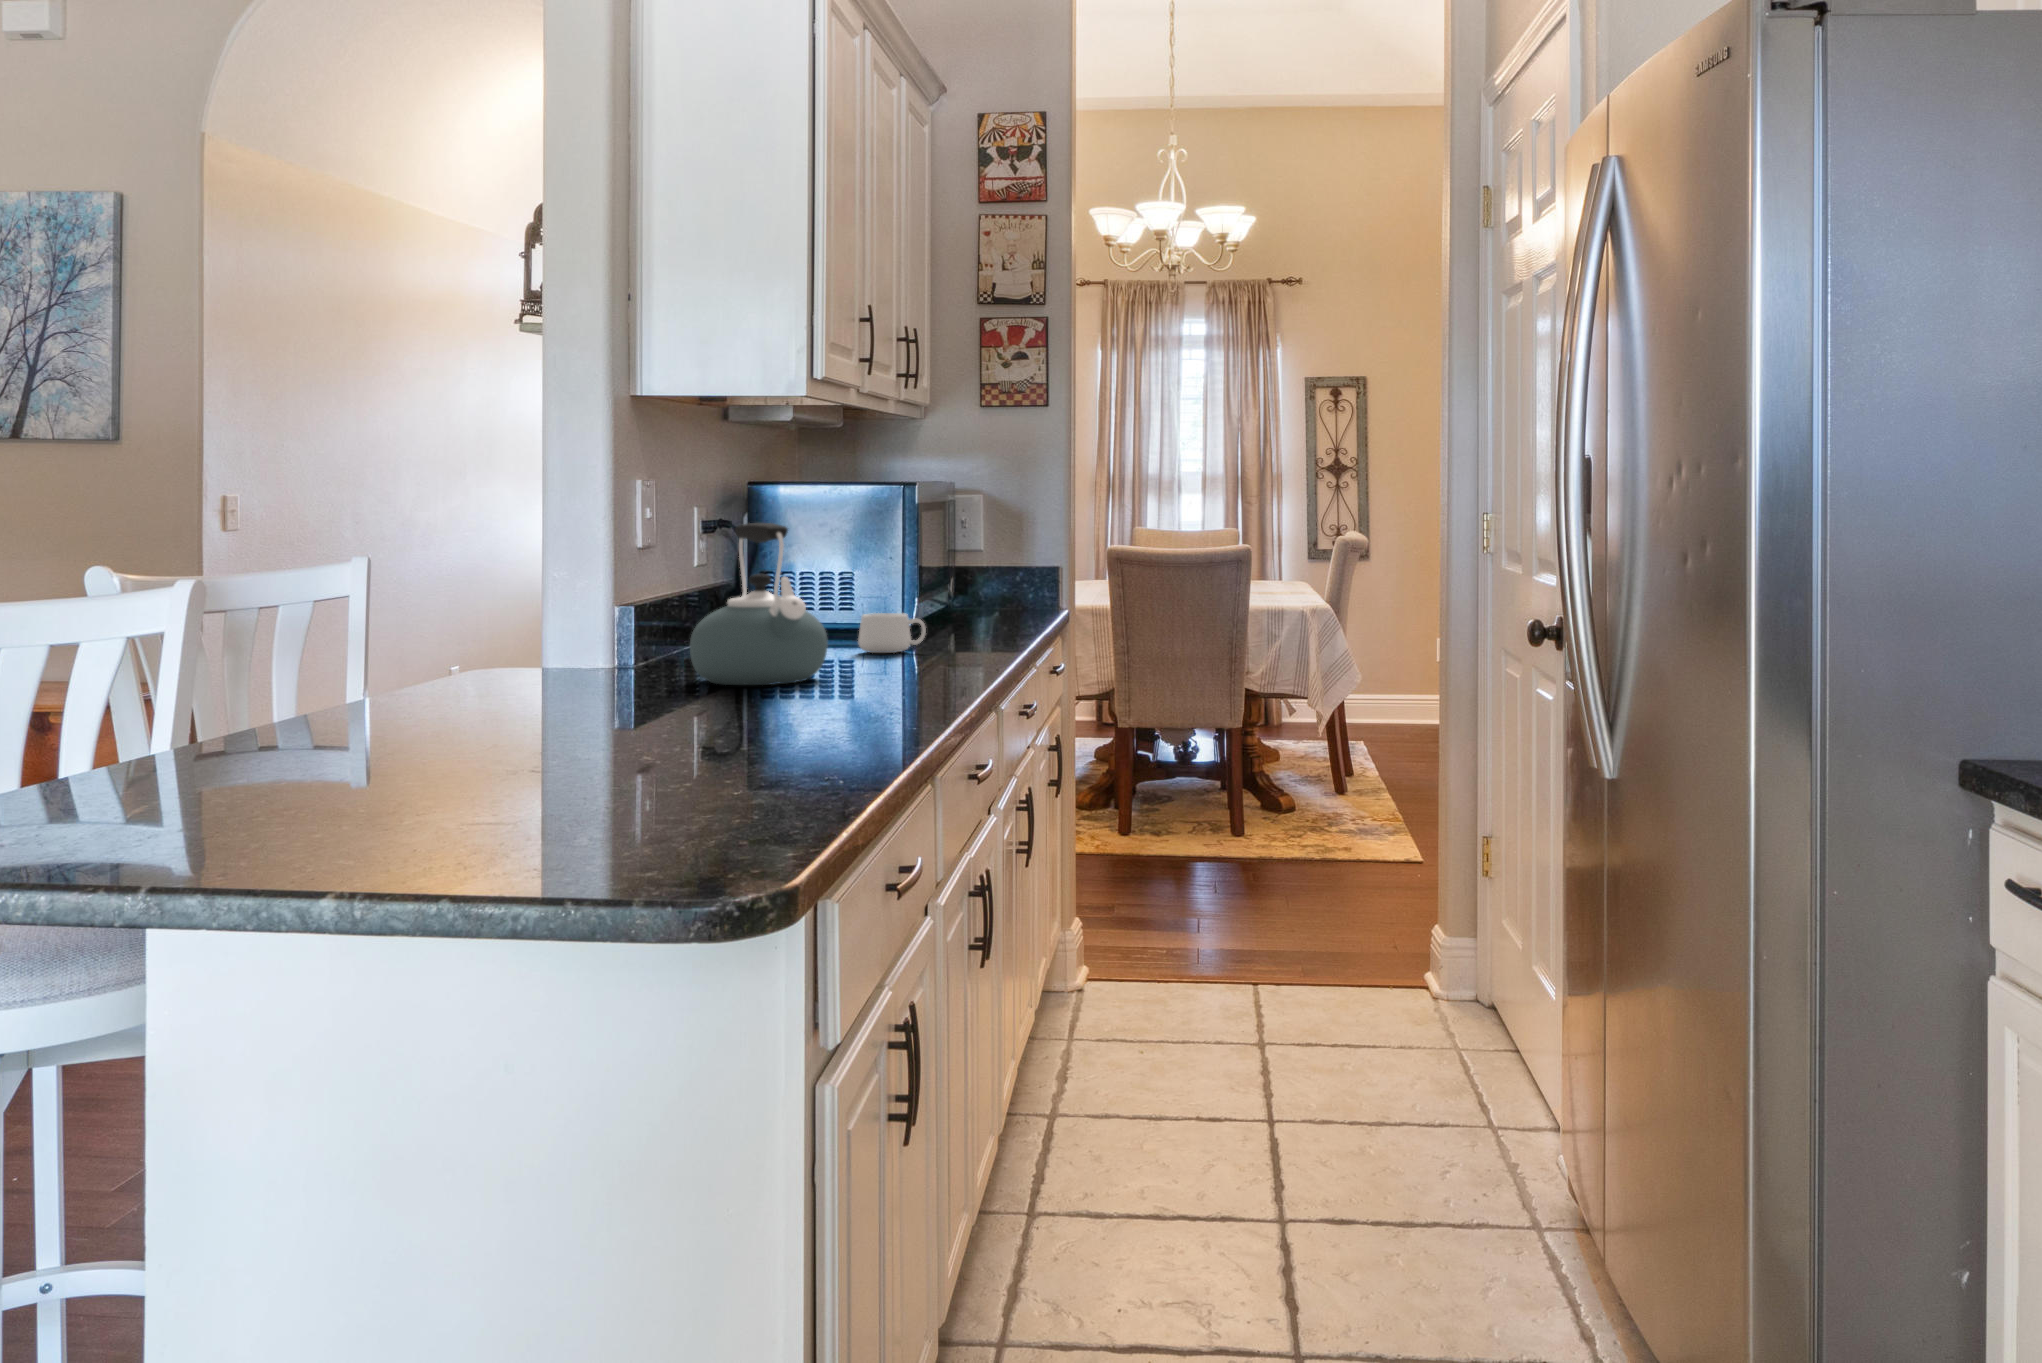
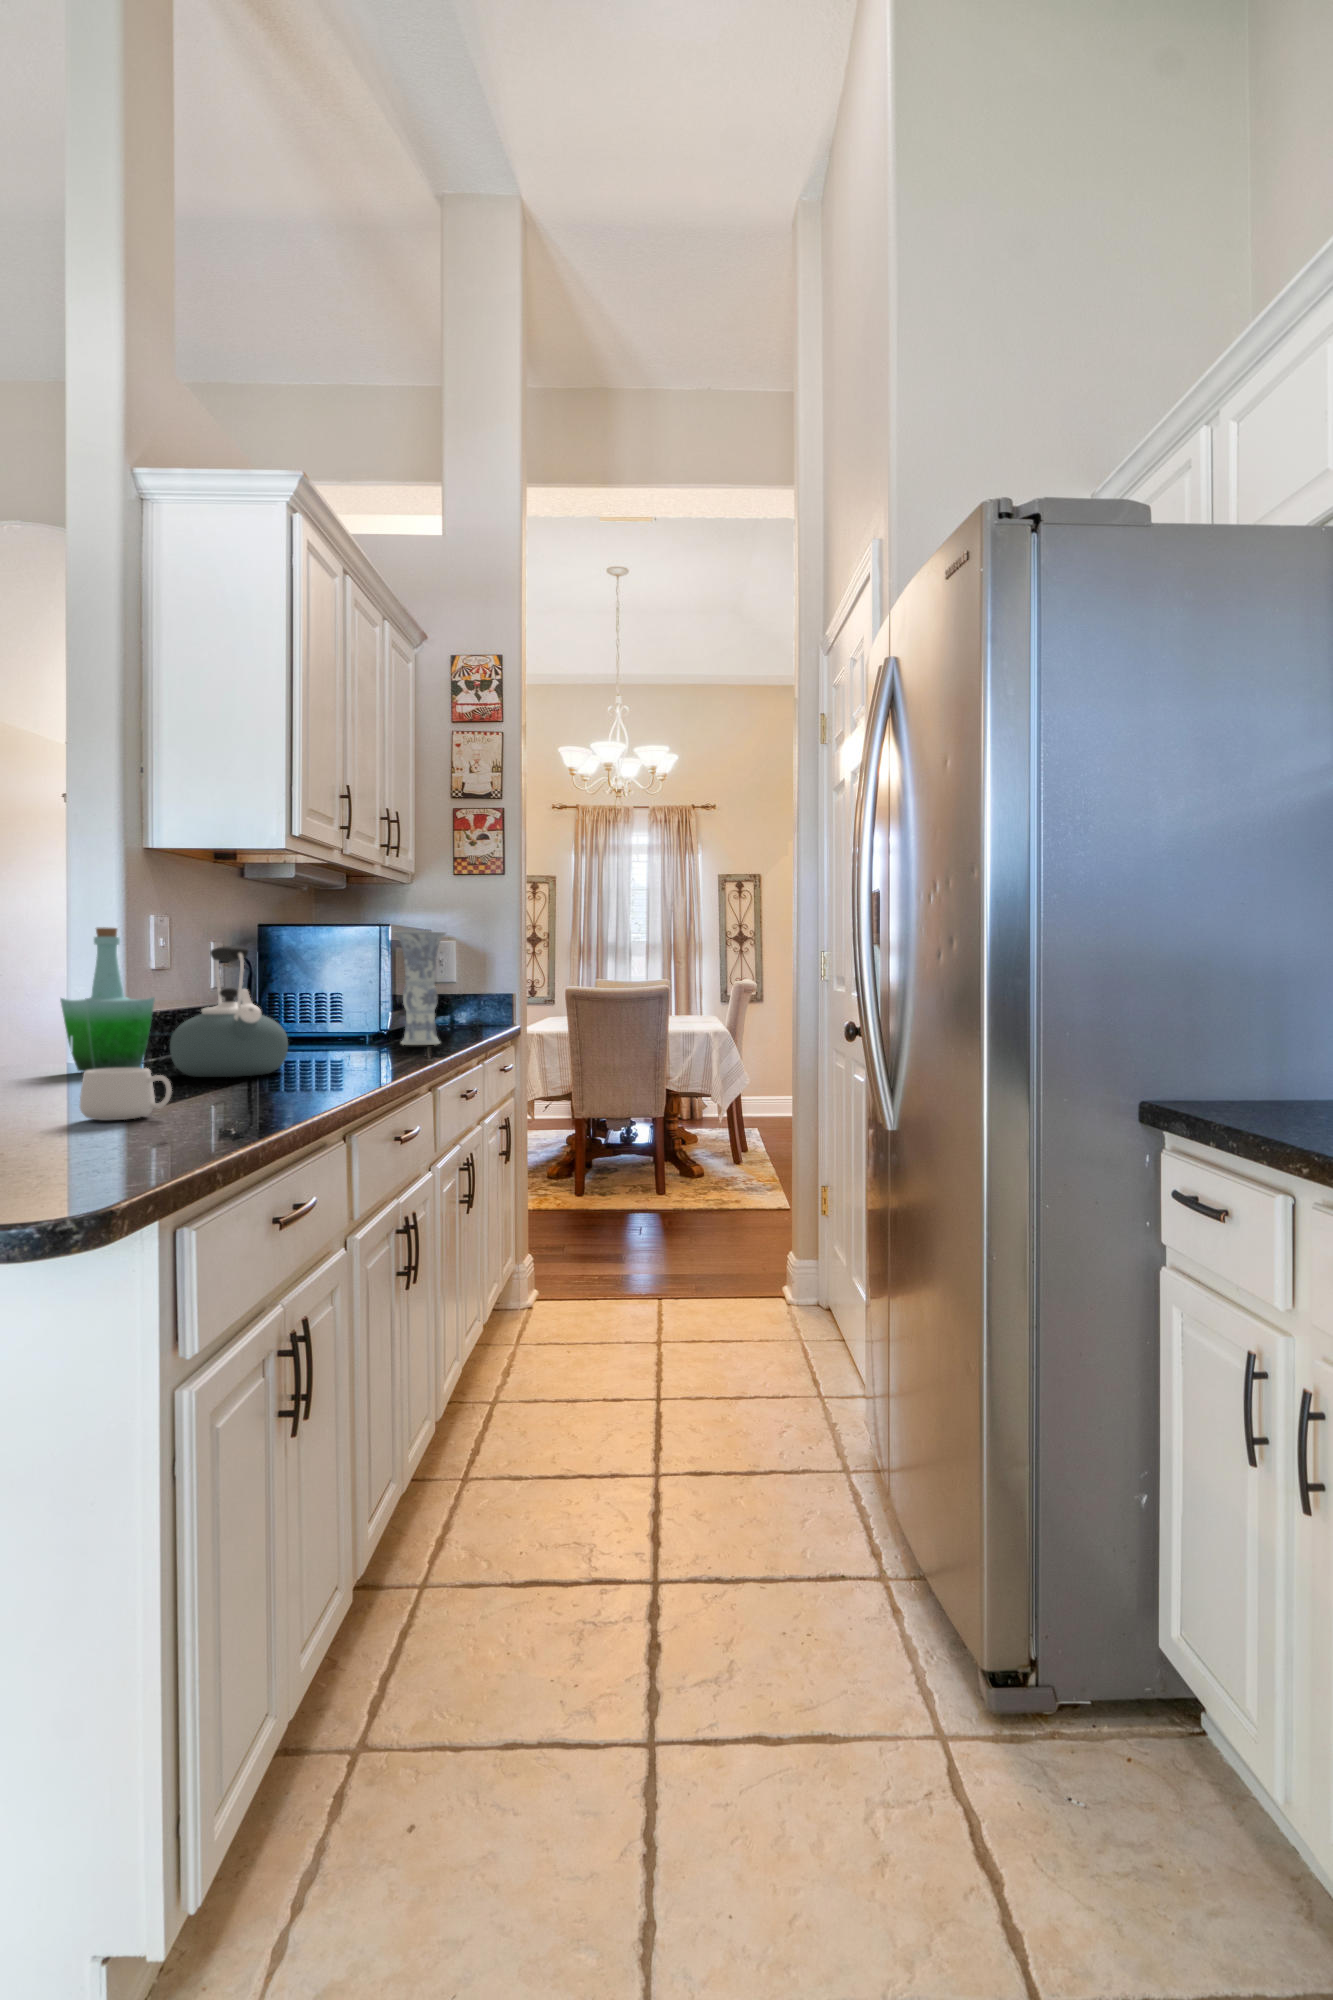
vase: none [926,491,994,638] -> present [394,931,446,1045]
bottle: none [551,498,663,678] -> present [60,927,155,1072]
mug: present [858,613,926,653] -> present [80,1068,172,1120]

